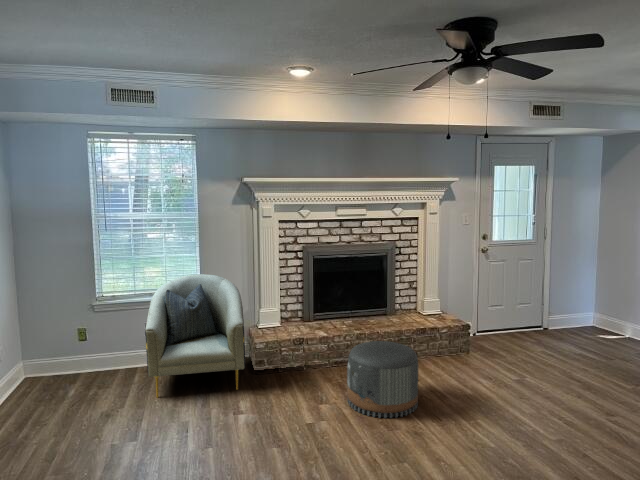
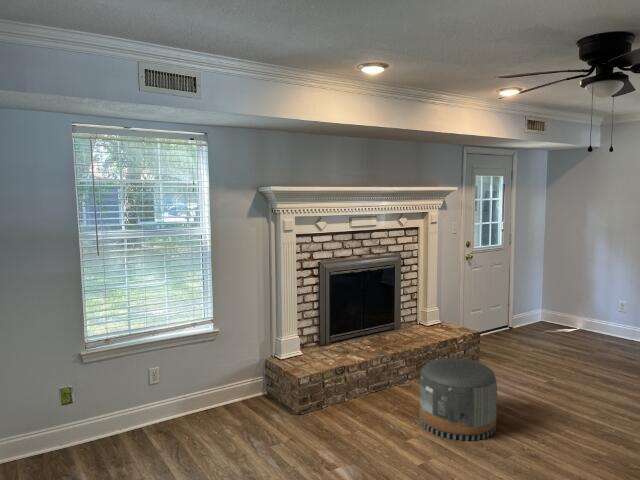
armchair: present [145,274,245,398] -> none [176,302,305,463]

